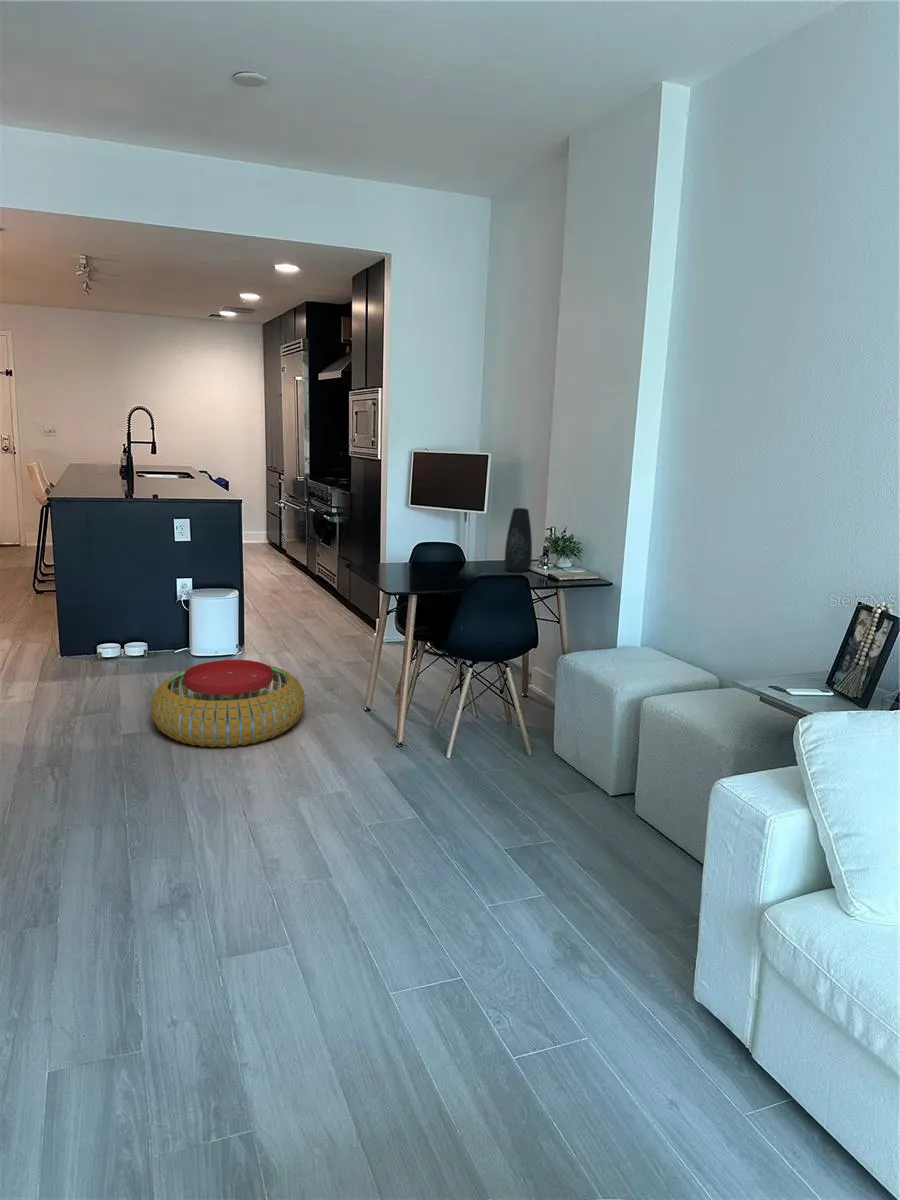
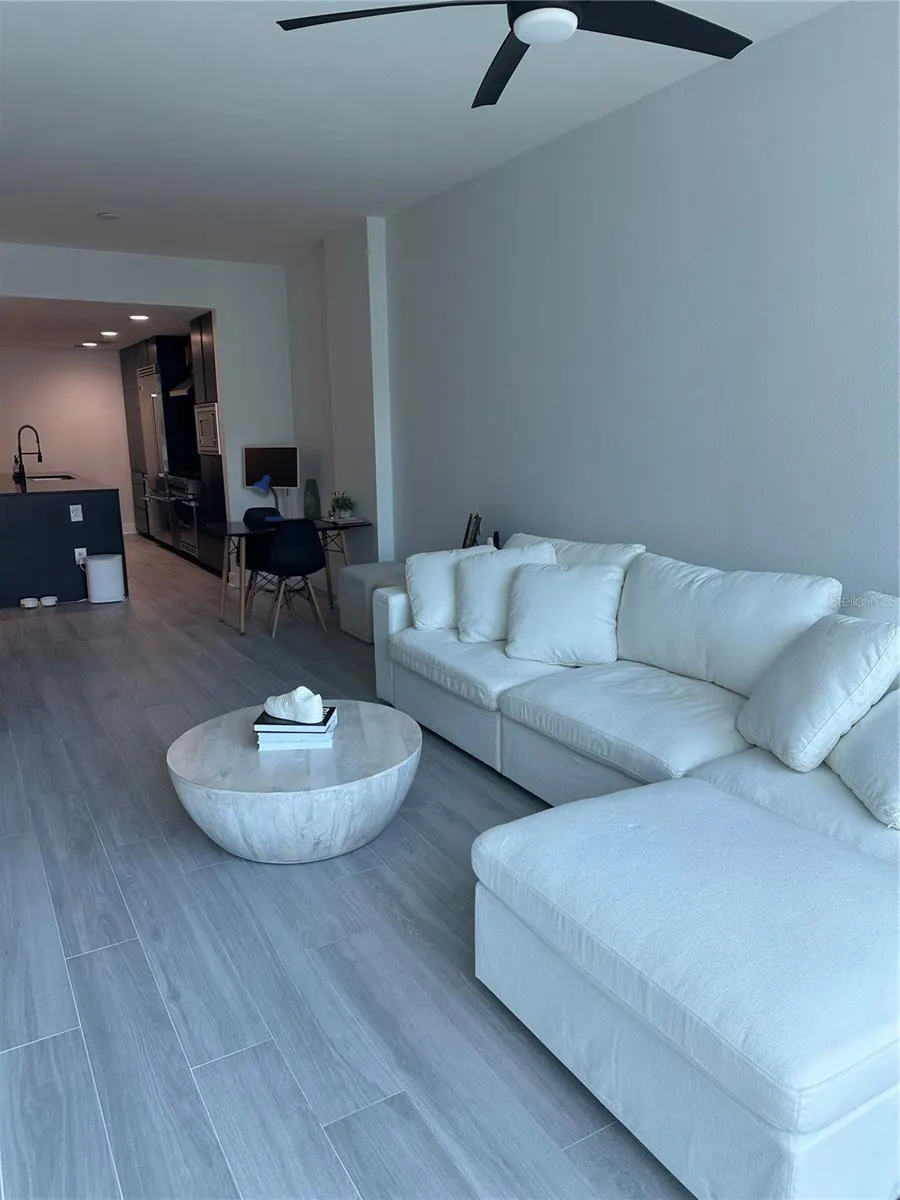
desk lamp: none [428,498,472,569] -> present [251,475,284,522]
pouf: present [151,660,305,747] -> none [72,592,178,643]

